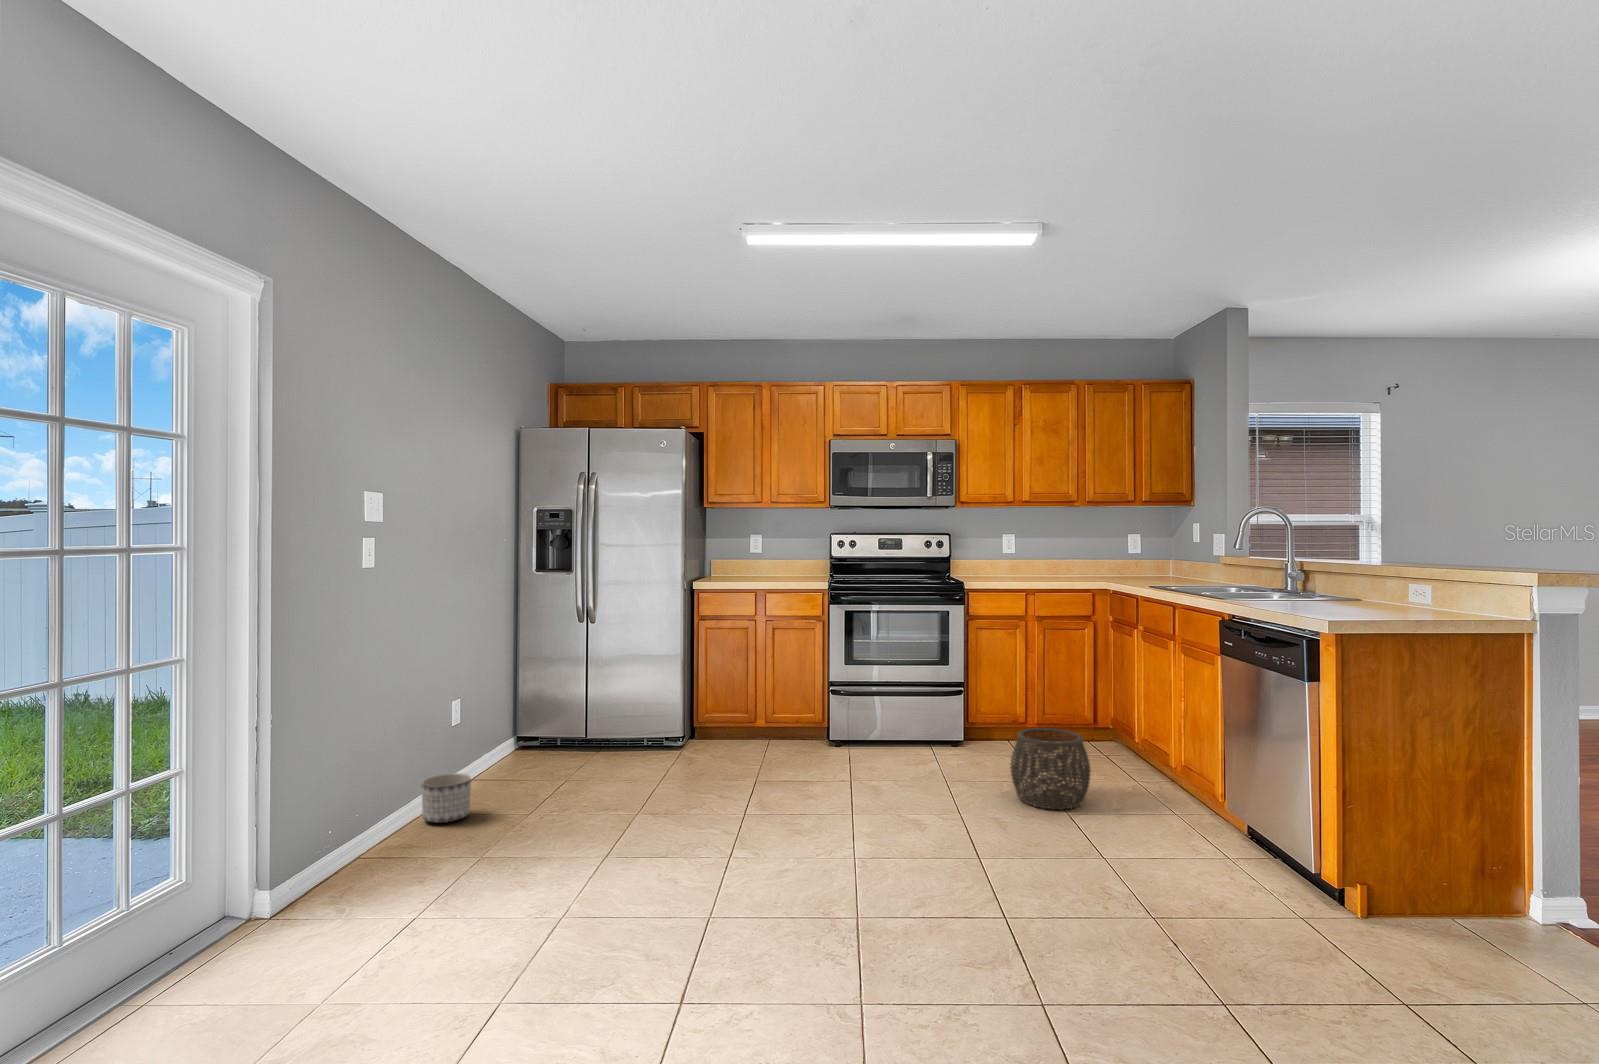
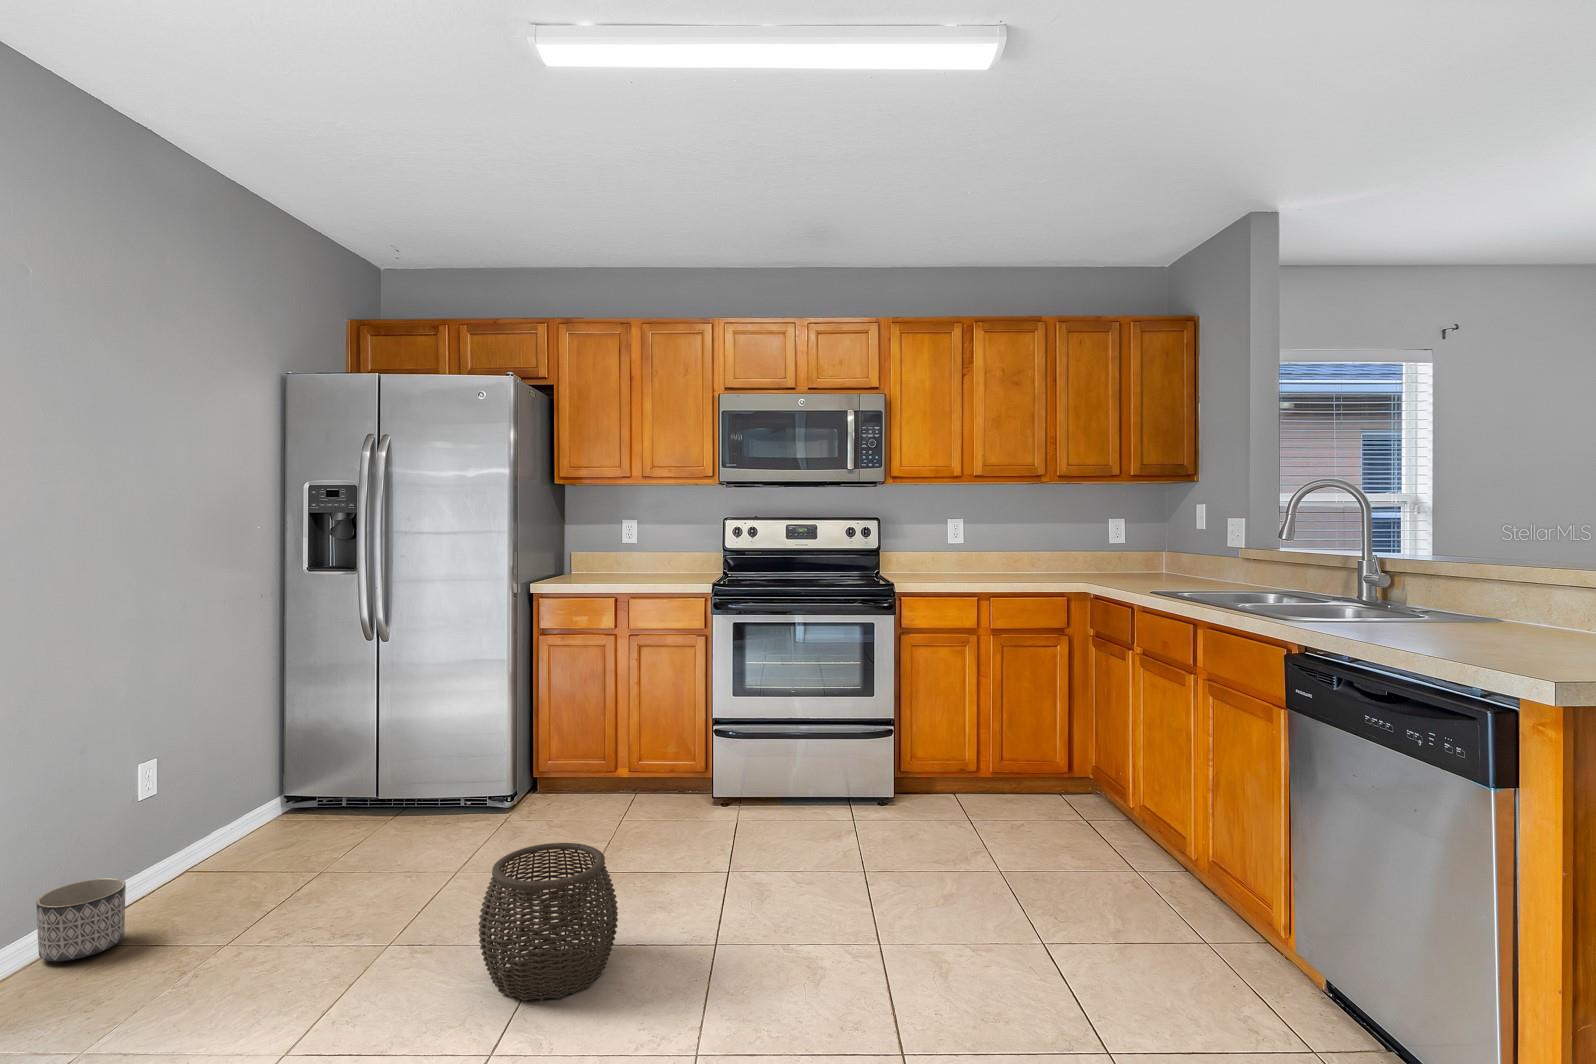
woven basket: present [1010,728,1091,810] -> present [478,843,618,1001]

